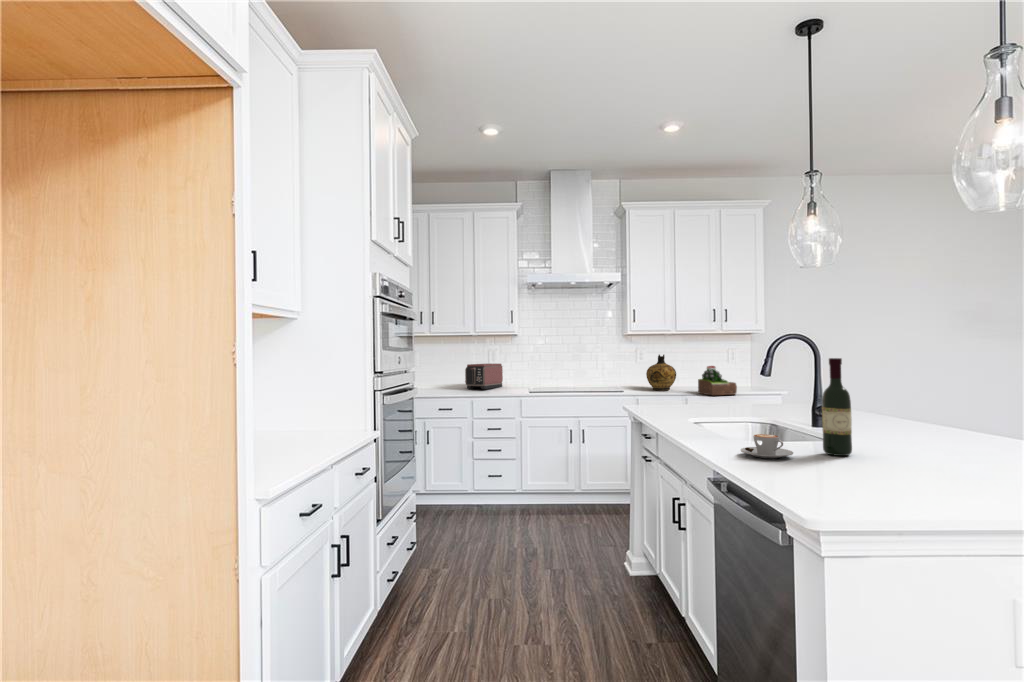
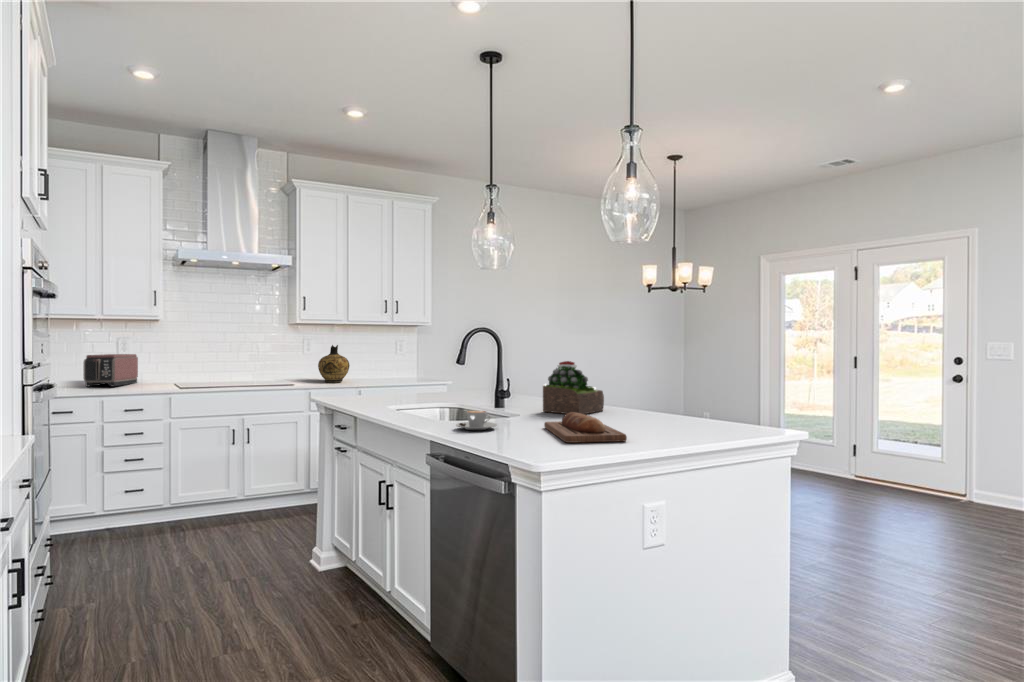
wine bottle: present [822,358,852,456] -> none [515,346,536,424]
succulent plant: present [698,366,737,395] -> present [543,361,604,414]
bread loaf: none [860,447,983,498] -> present [544,412,627,443]

